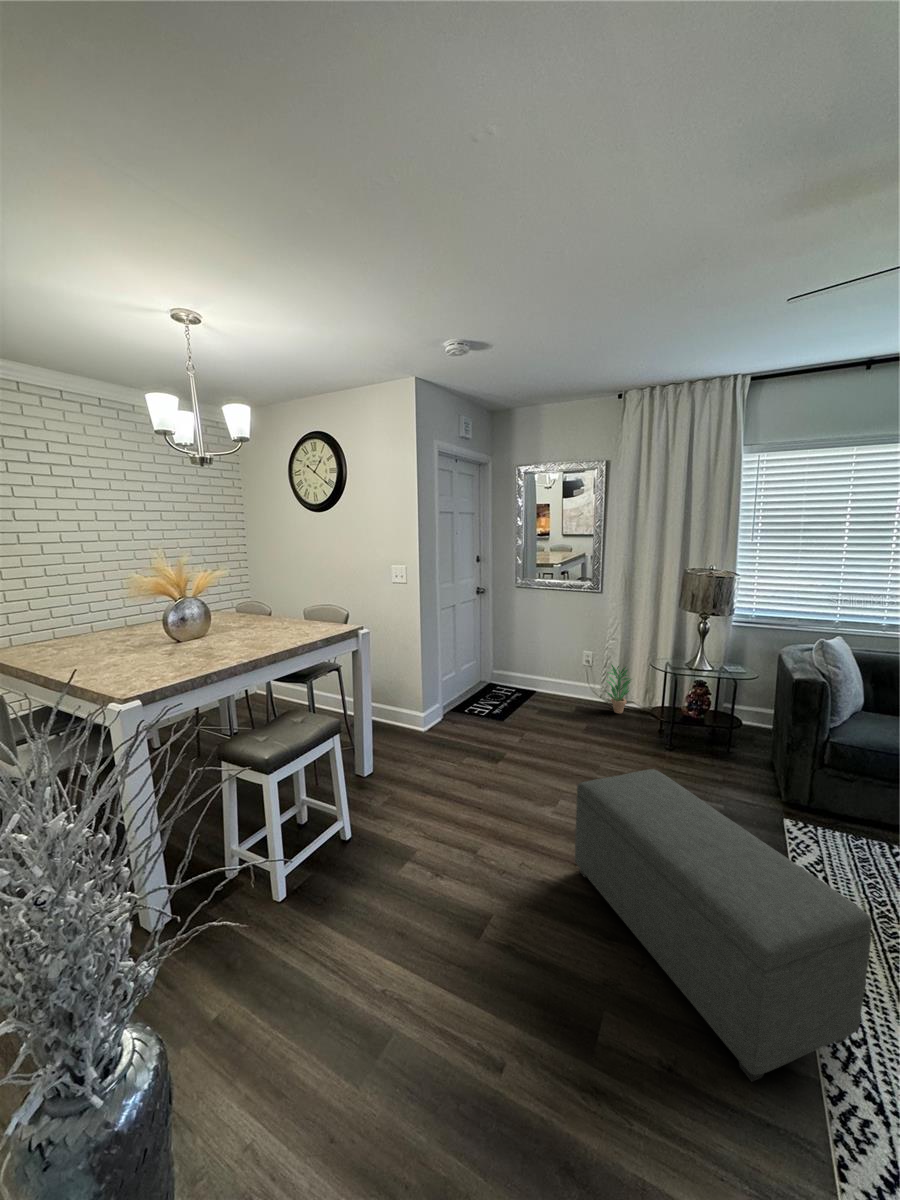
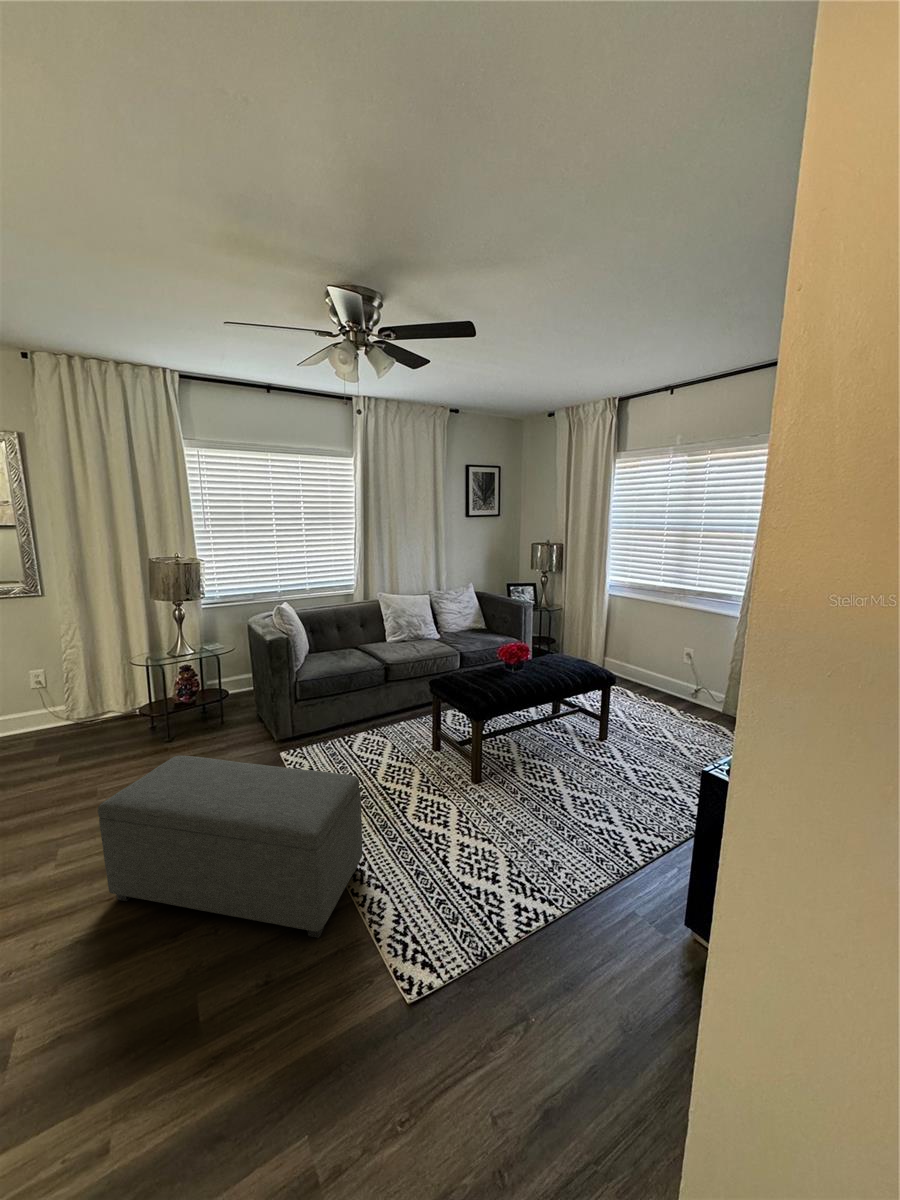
potted plant: present [606,664,632,713] -> none [73,672,110,728]

